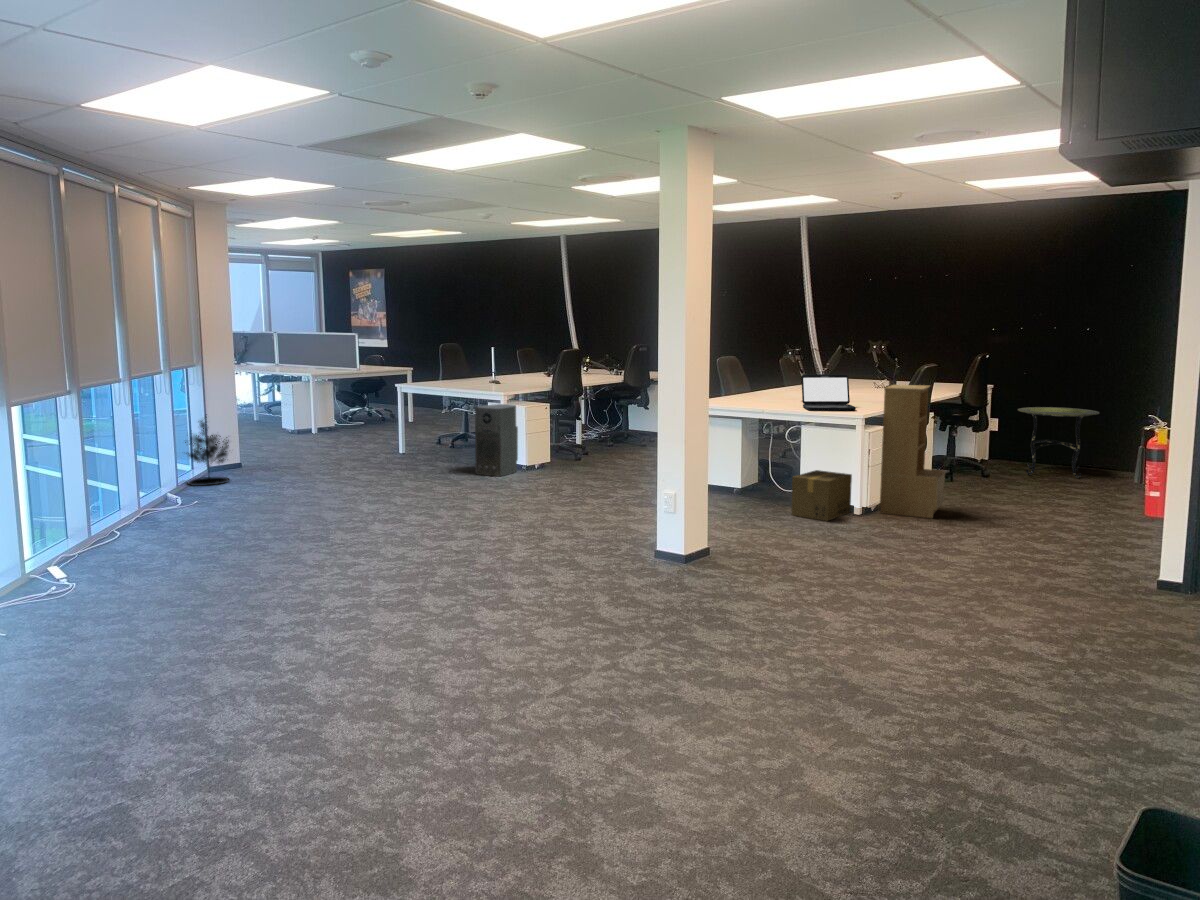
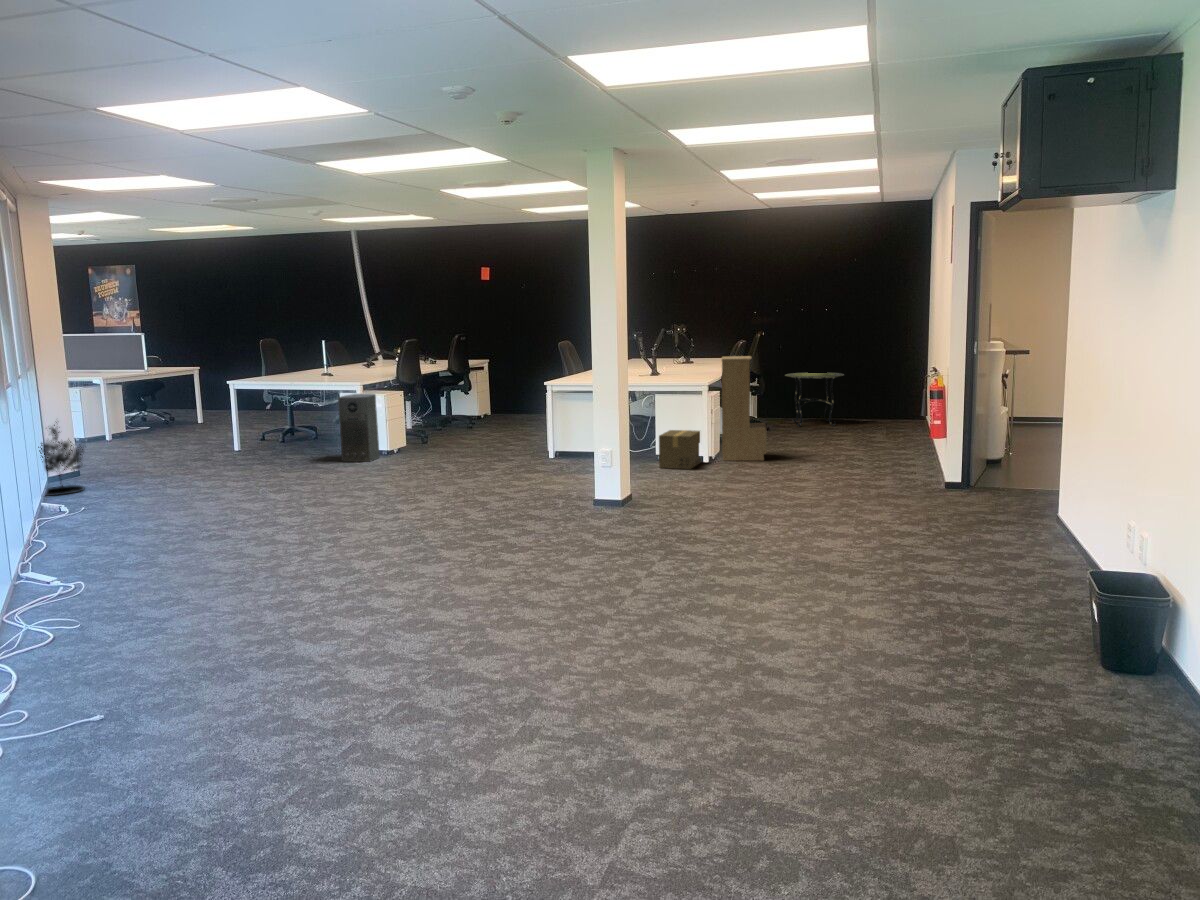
laptop: present [802,374,856,411] -> none [649,350,697,381]

